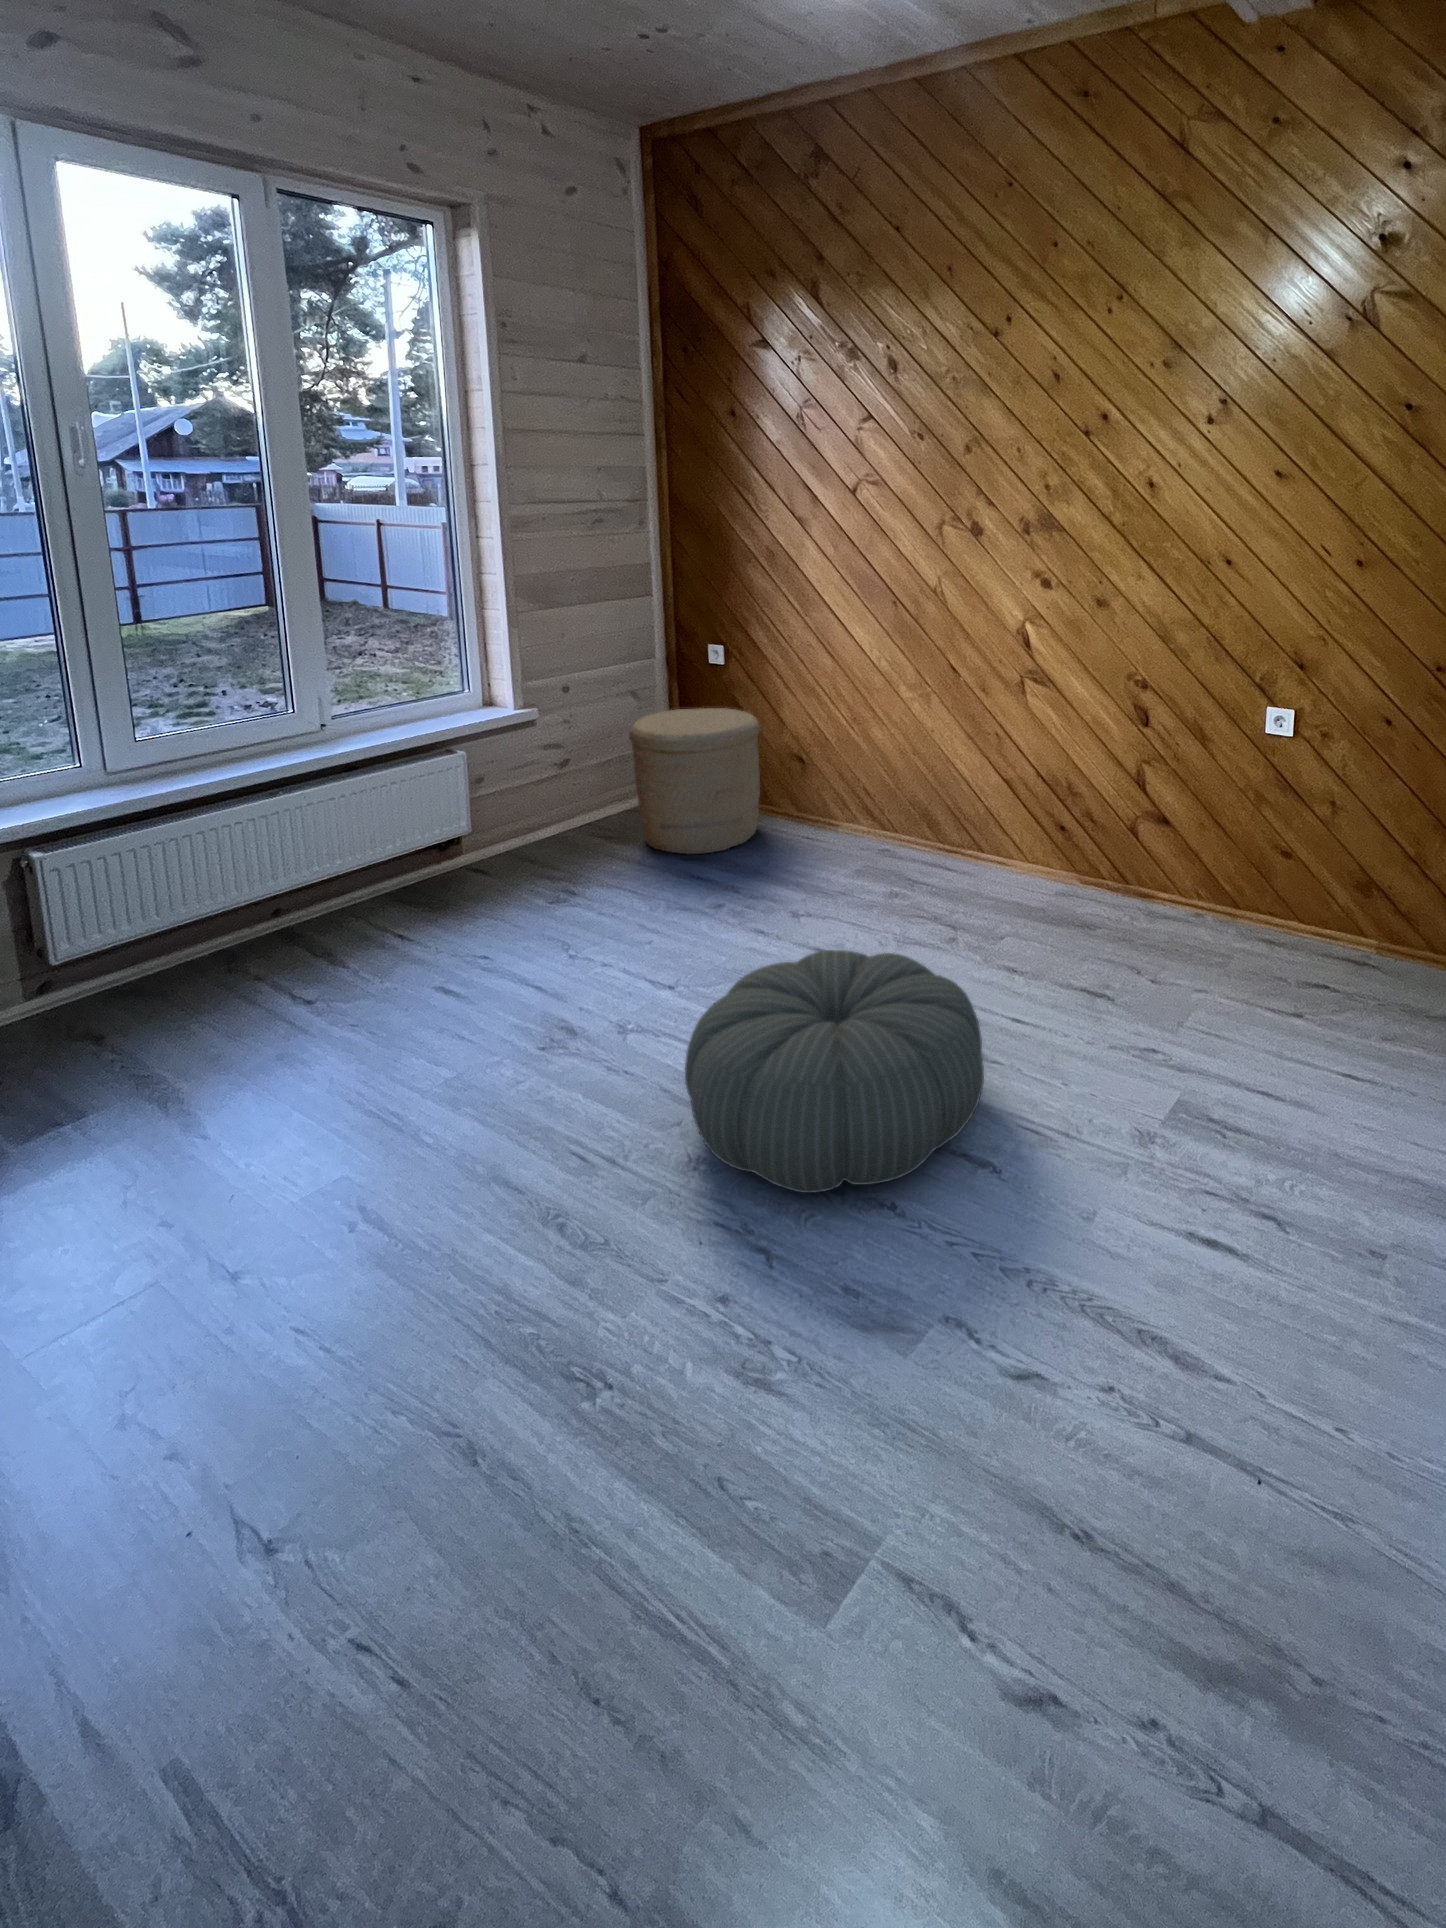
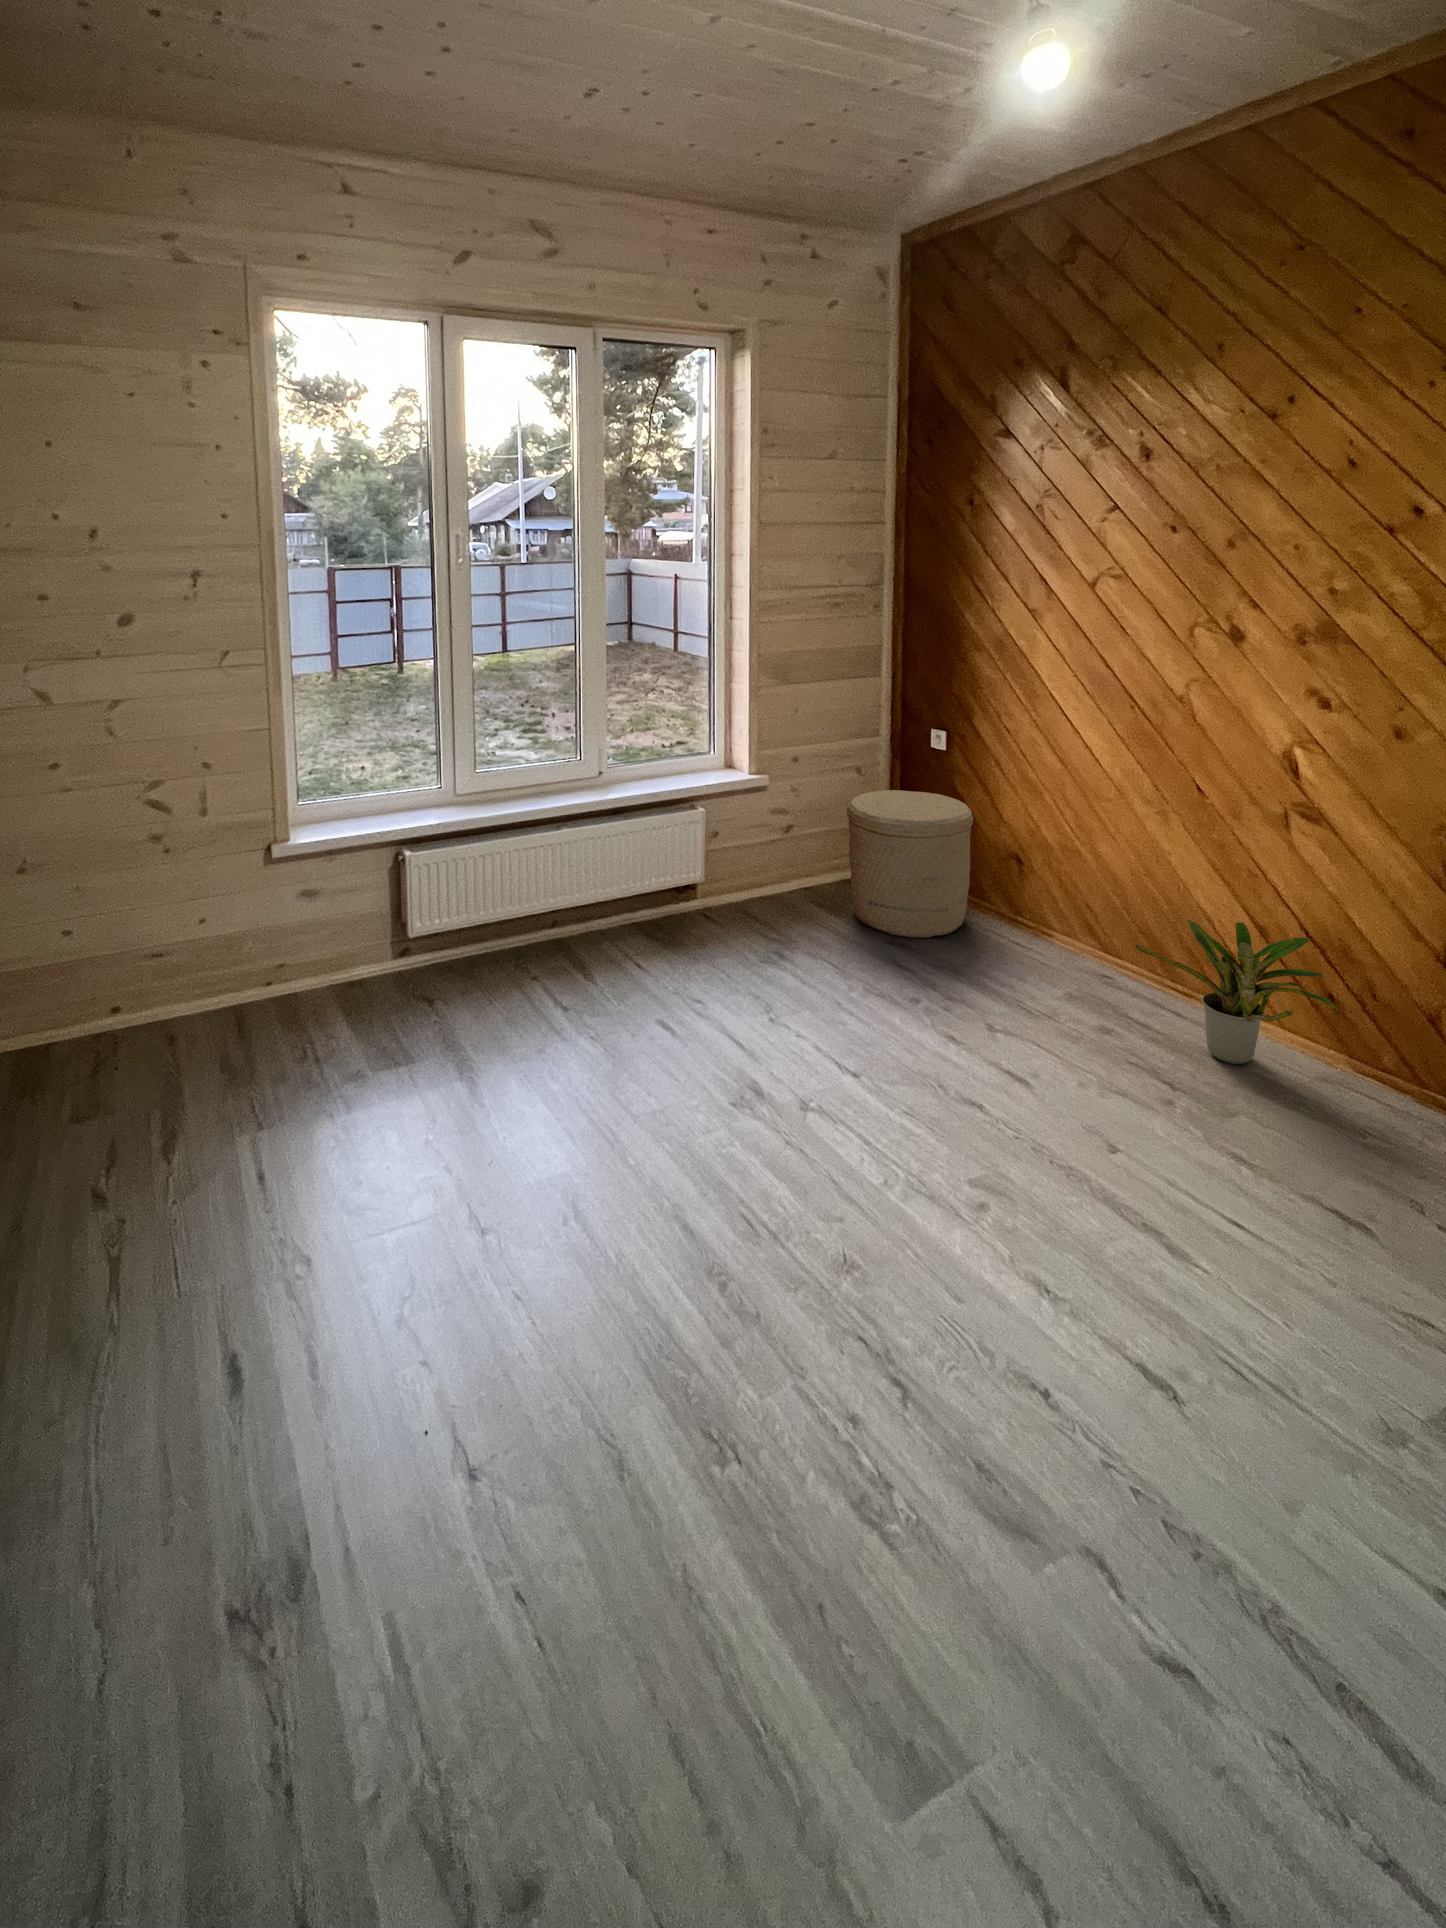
potted plant: none [916,777,1072,899] -> present [1135,920,1340,1064]
pouf: present [685,950,984,1193] -> none [849,1081,1176,1365]

